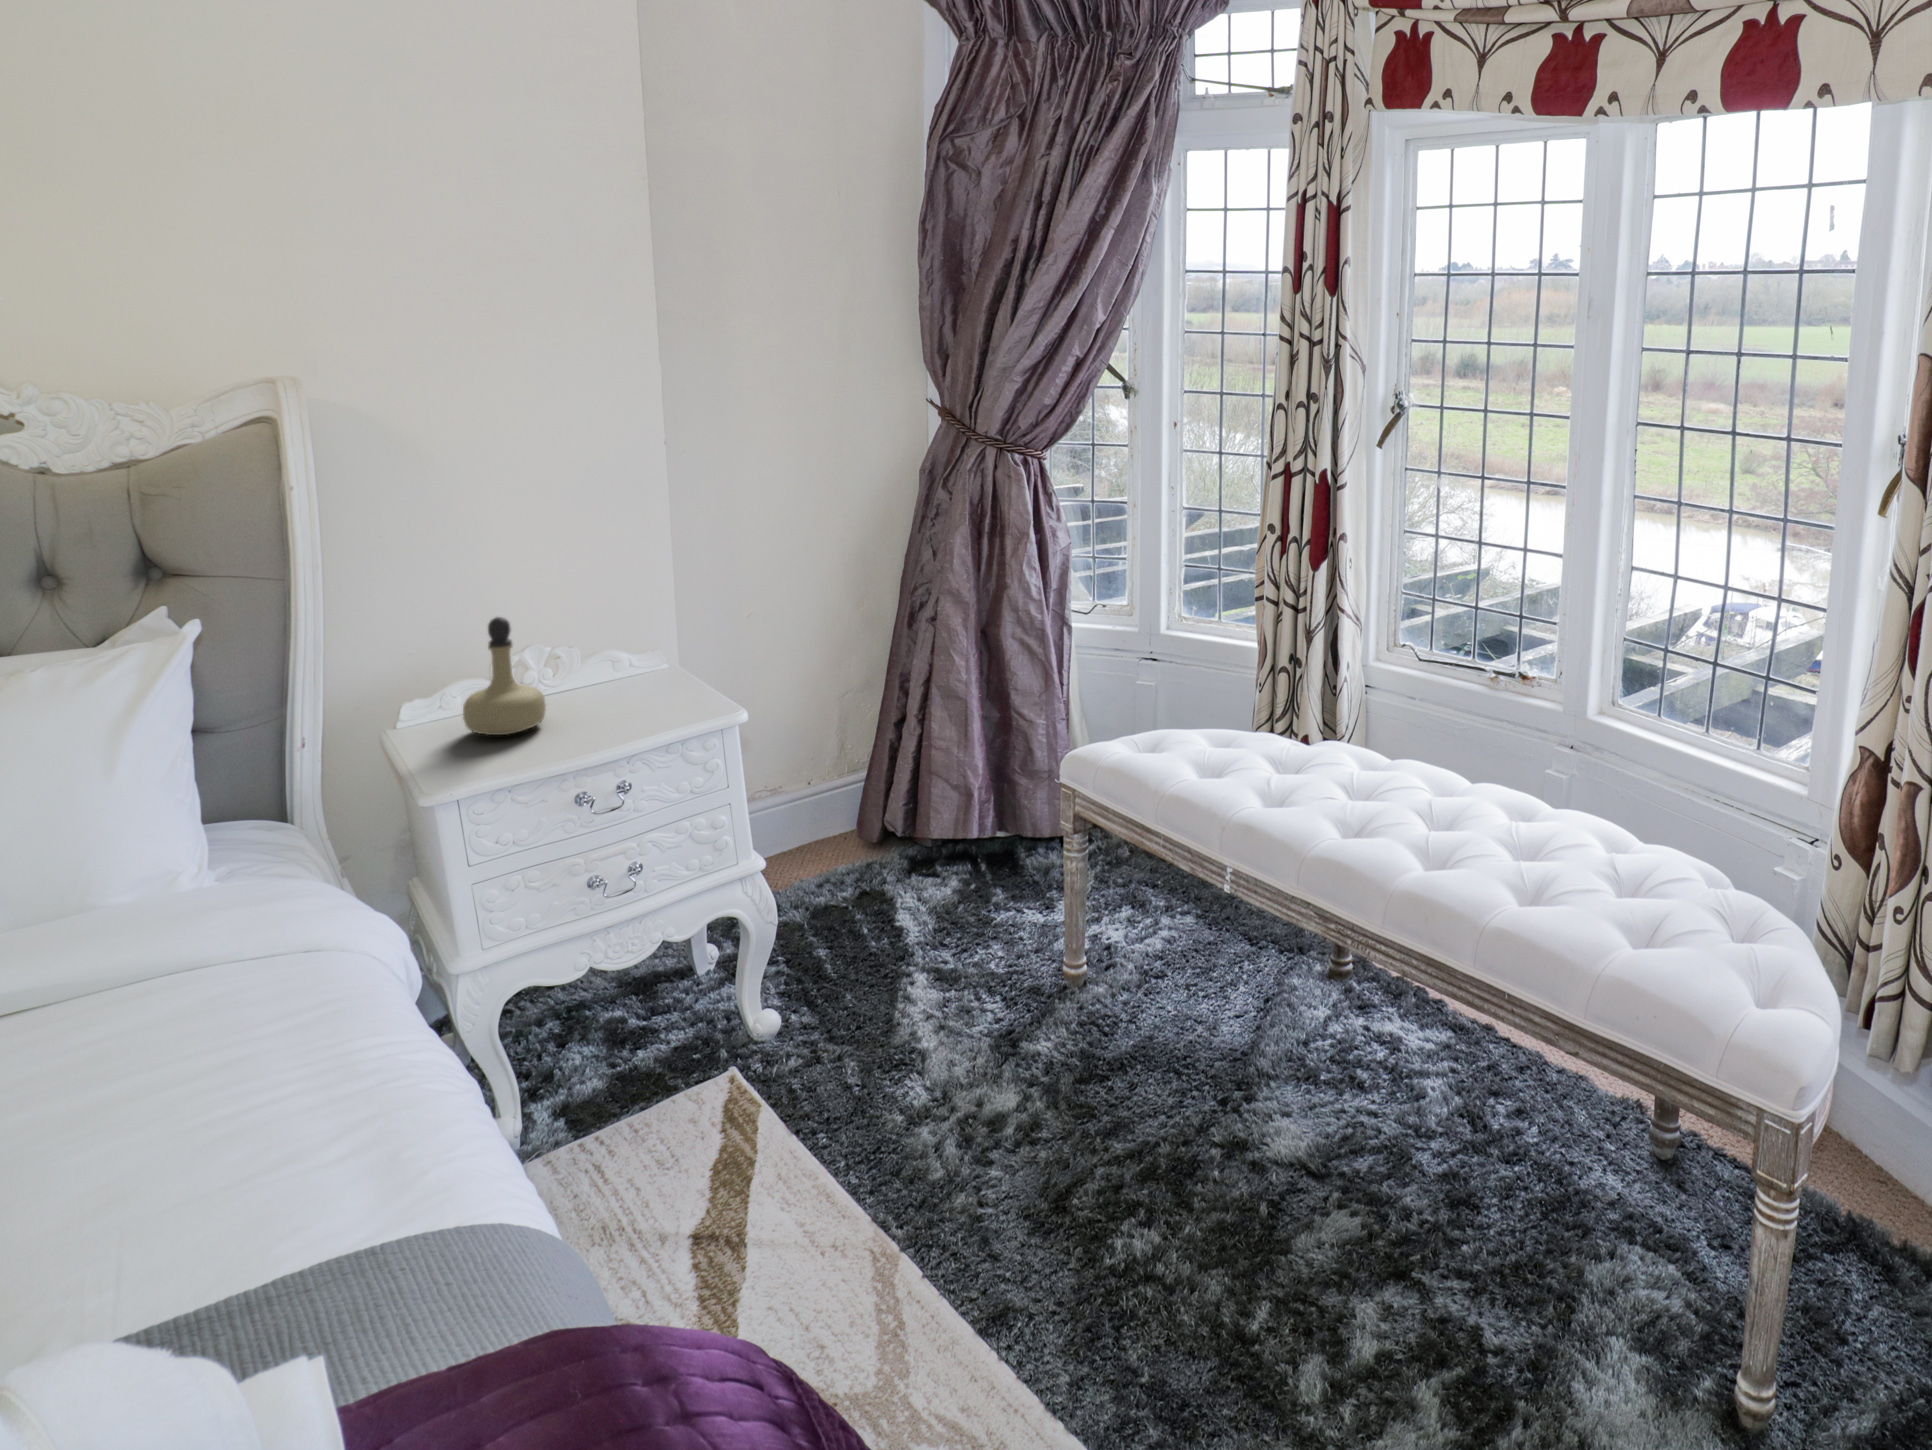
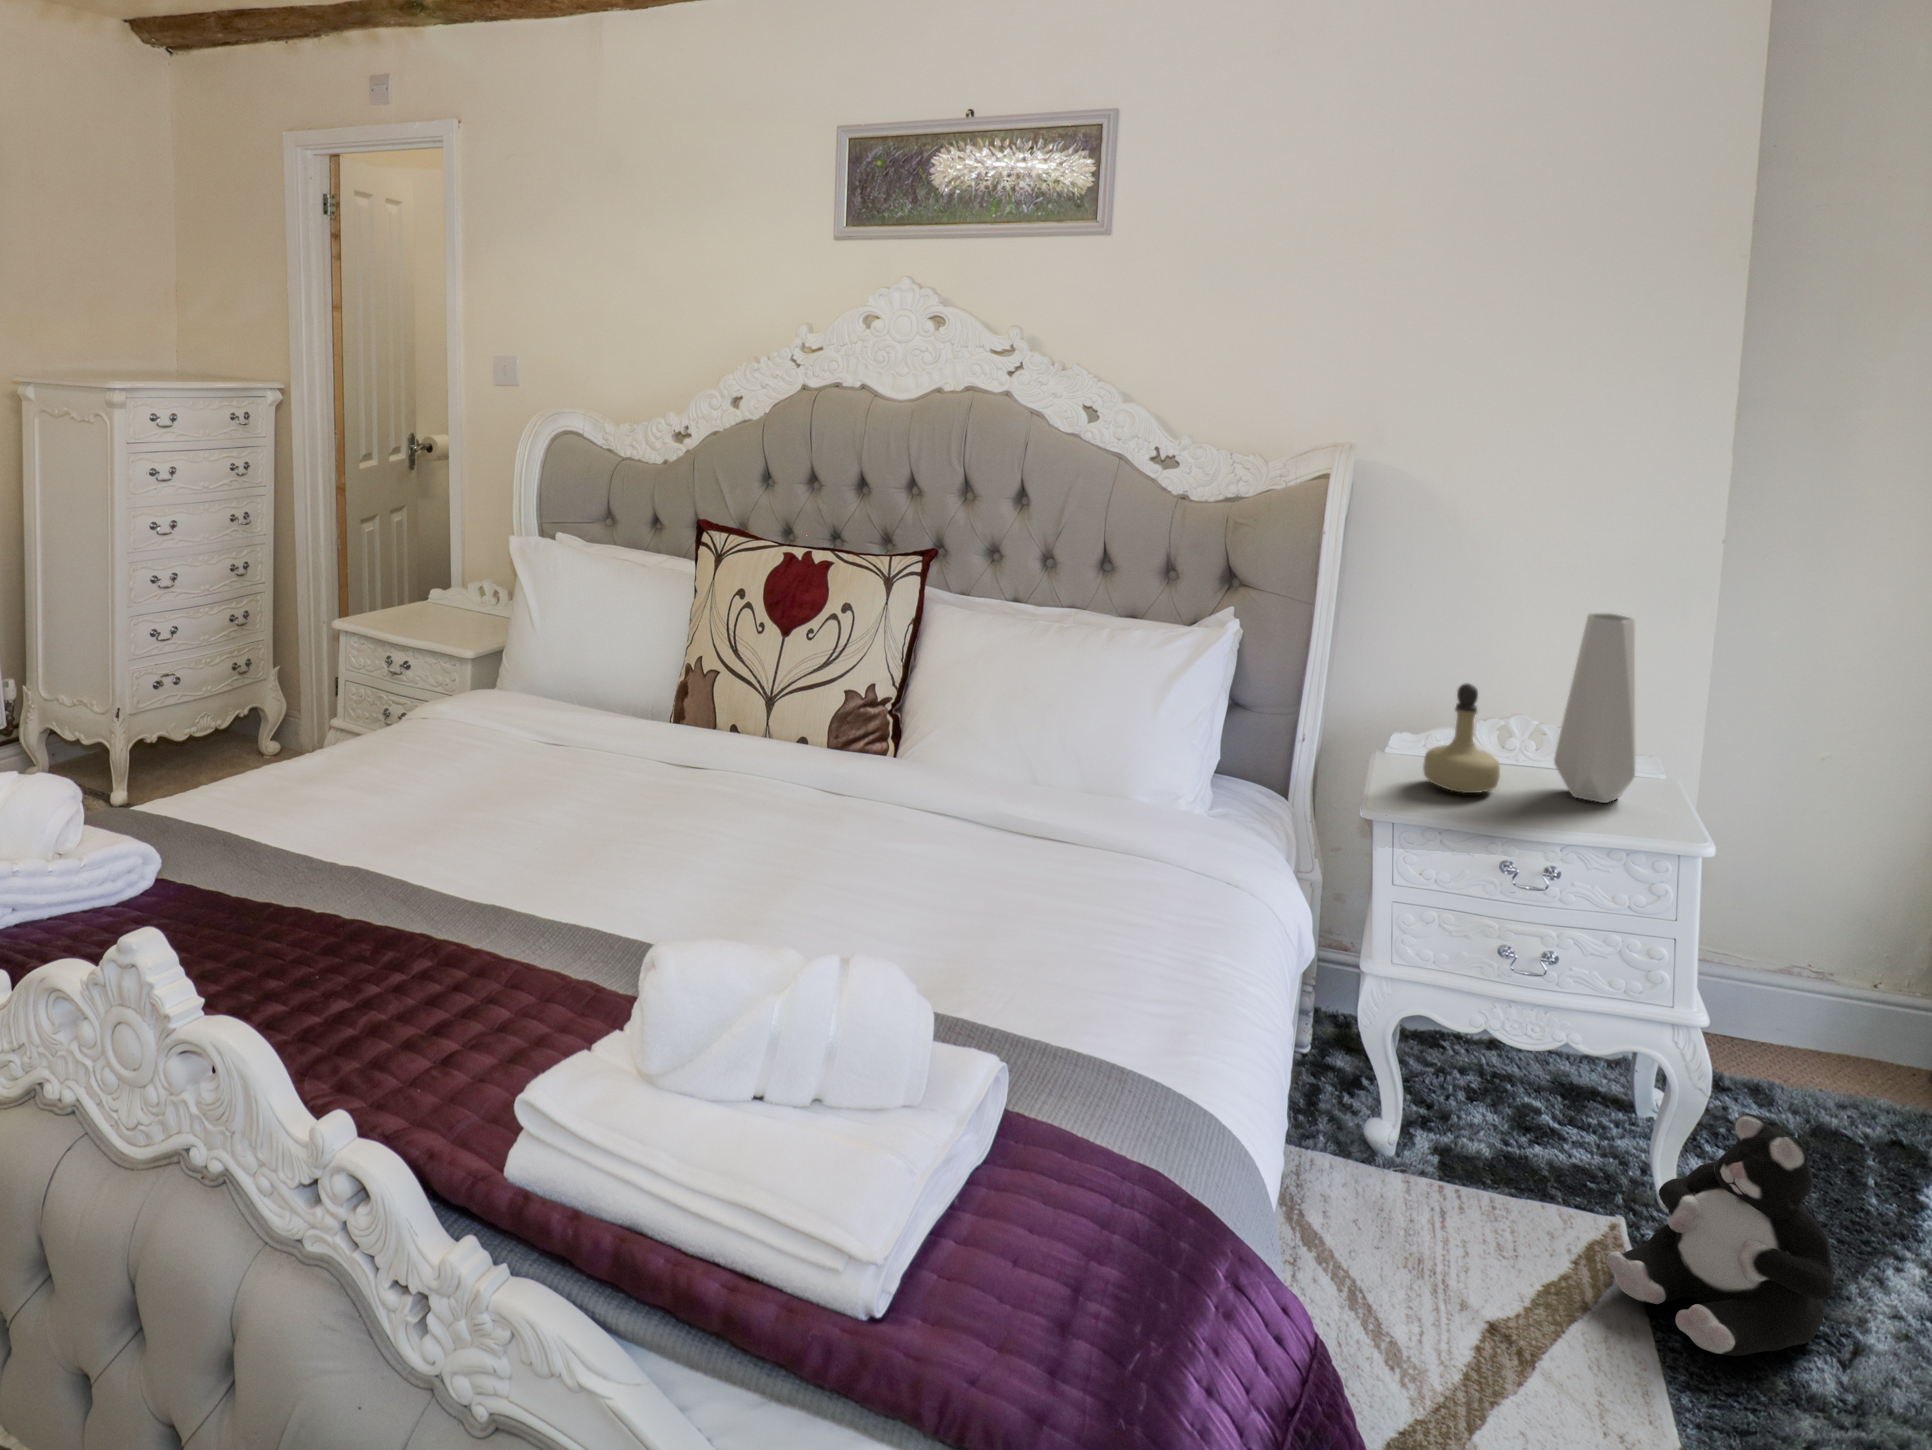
vase: none [591,519,664,704] -> present [1554,613,1636,803]
plush toy: none [756,919,908,1131] -> present [1607,1114,1834,1356]

